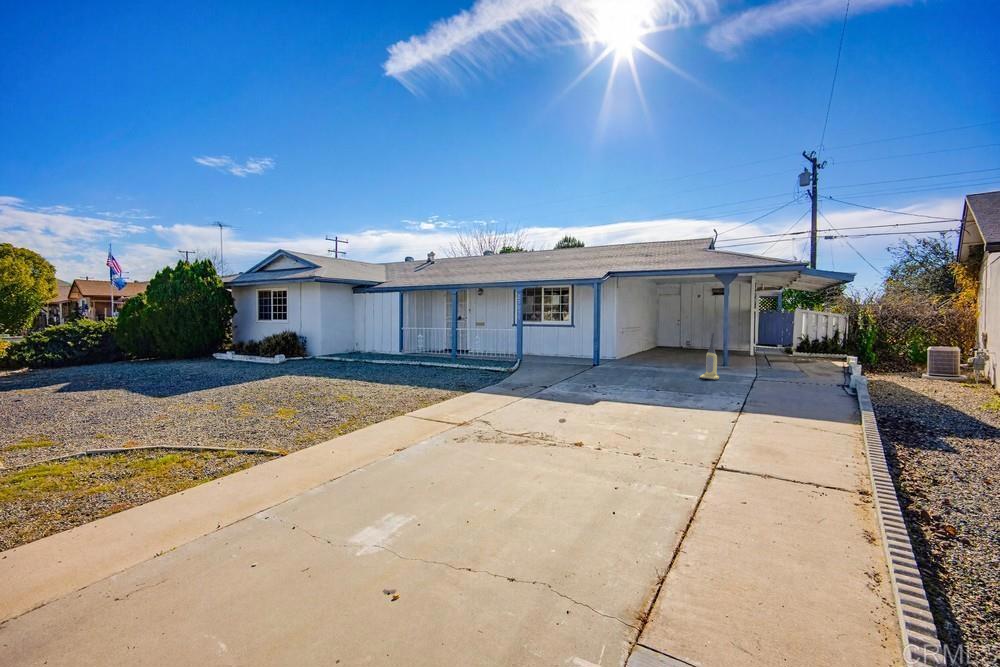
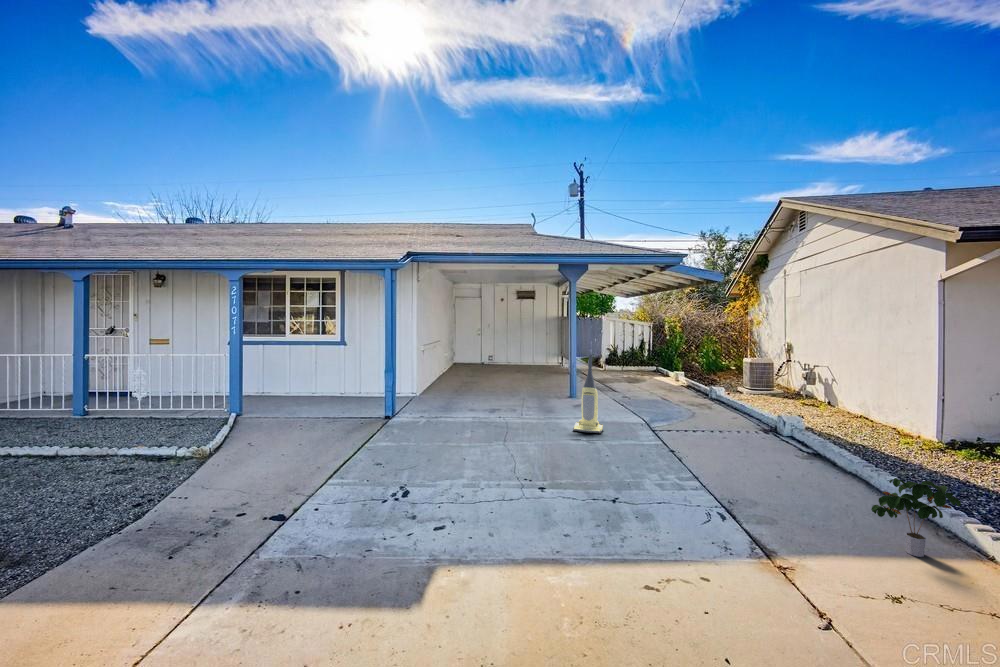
potted plant: none [791,384,827,419] -> present [871,478,961,557]

